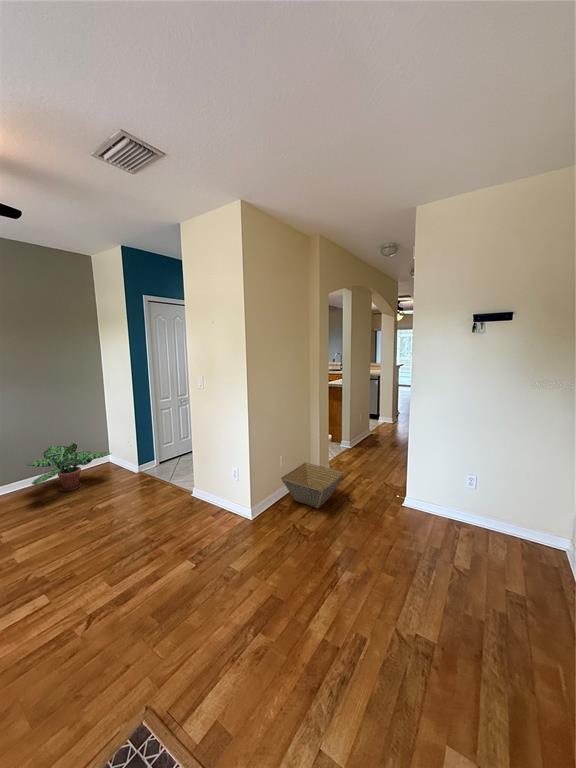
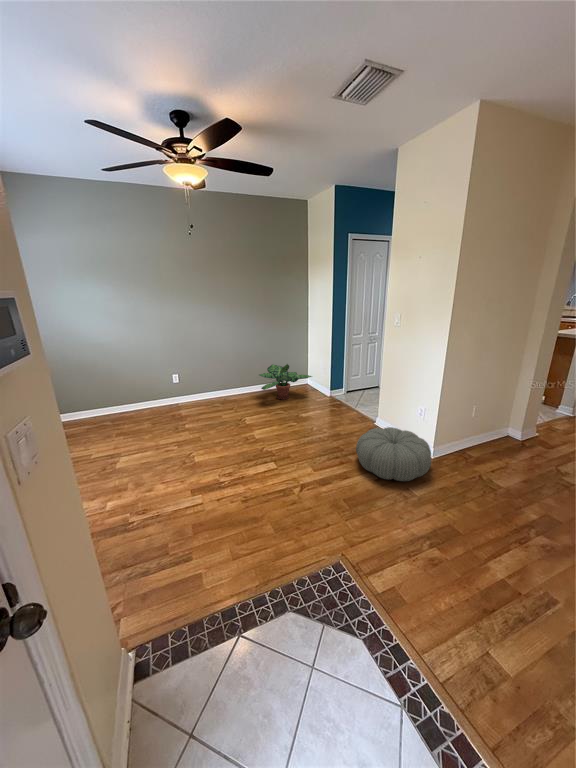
basket: present [281,463,344,508] -> none [471,418,558,468]
pouf: none [167,498,249,564] -> present [356,427,431,481]

